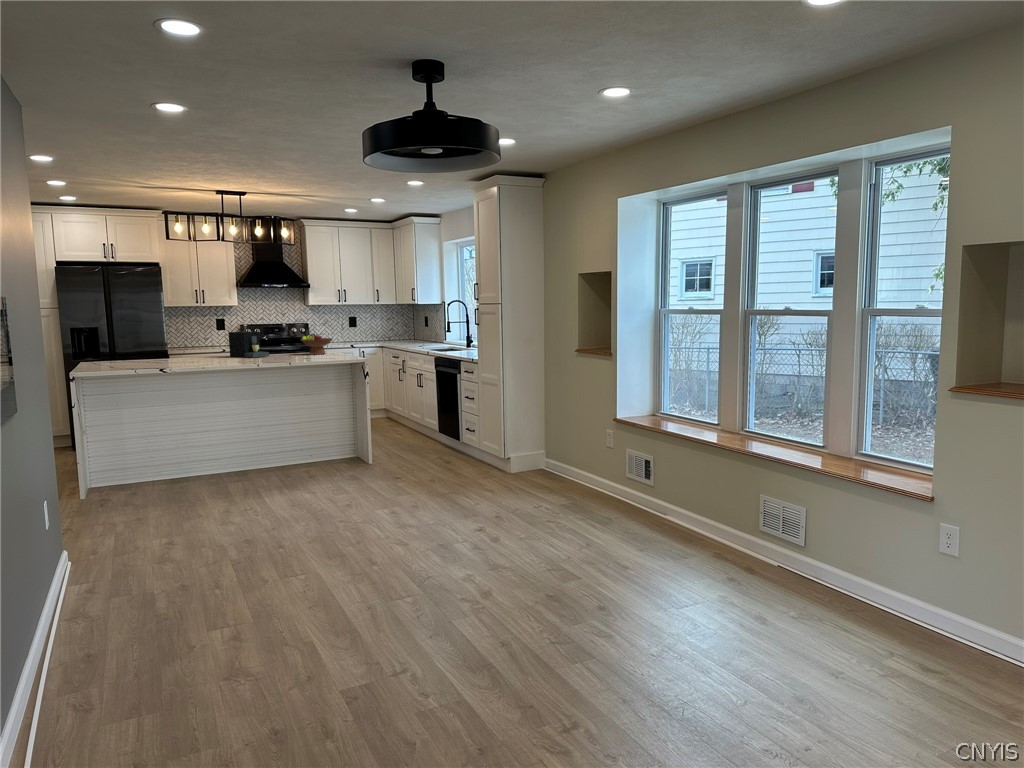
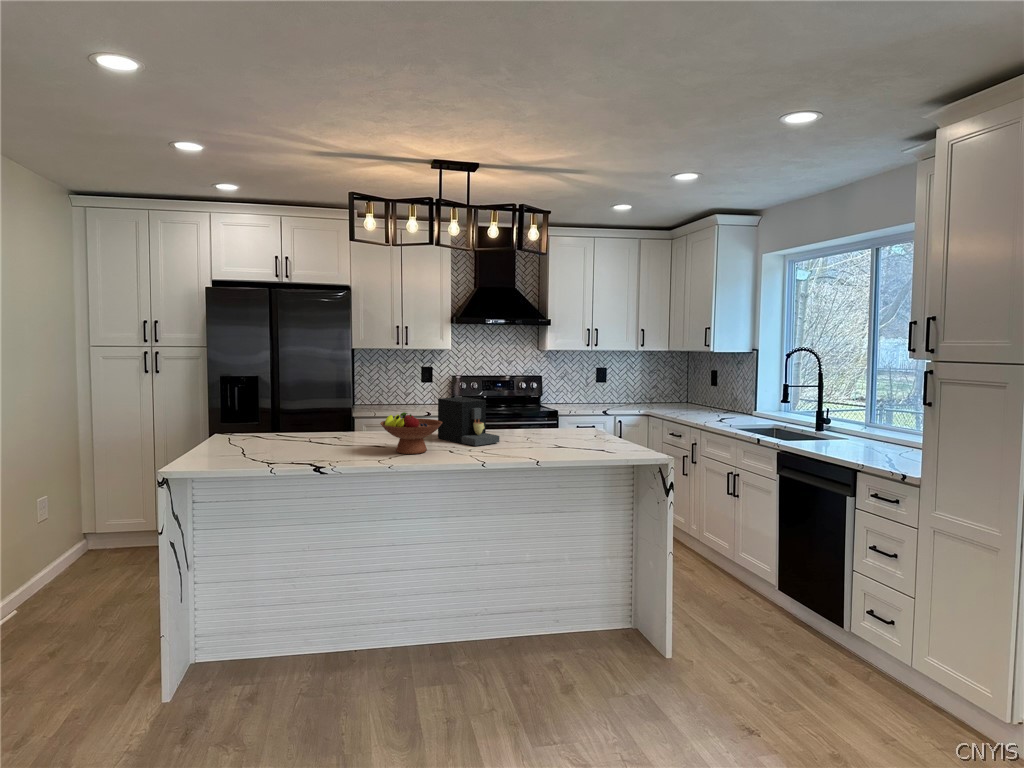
fruit bowl: present [301,334,332,355] -> present [380,412,442,454]

